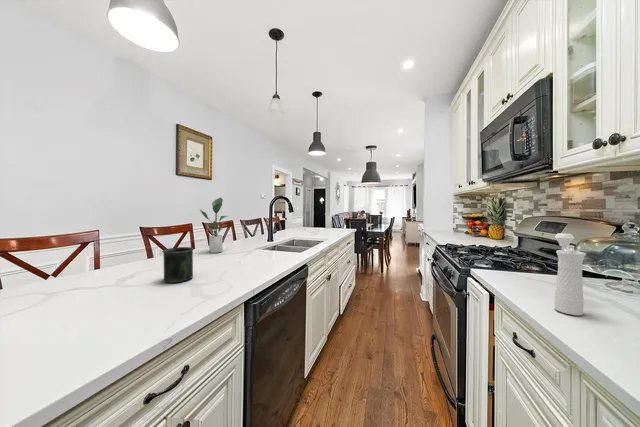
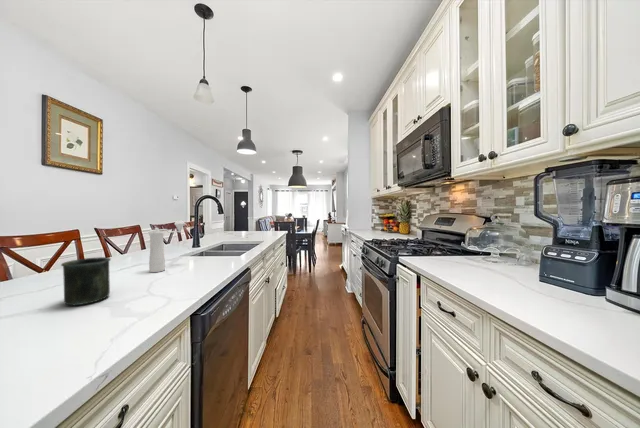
potted plant: present [200,198,227,253] -> none [105,197,148,264]
pepper mill: present [554,233,586,315] -> present [149,221,185,272]

